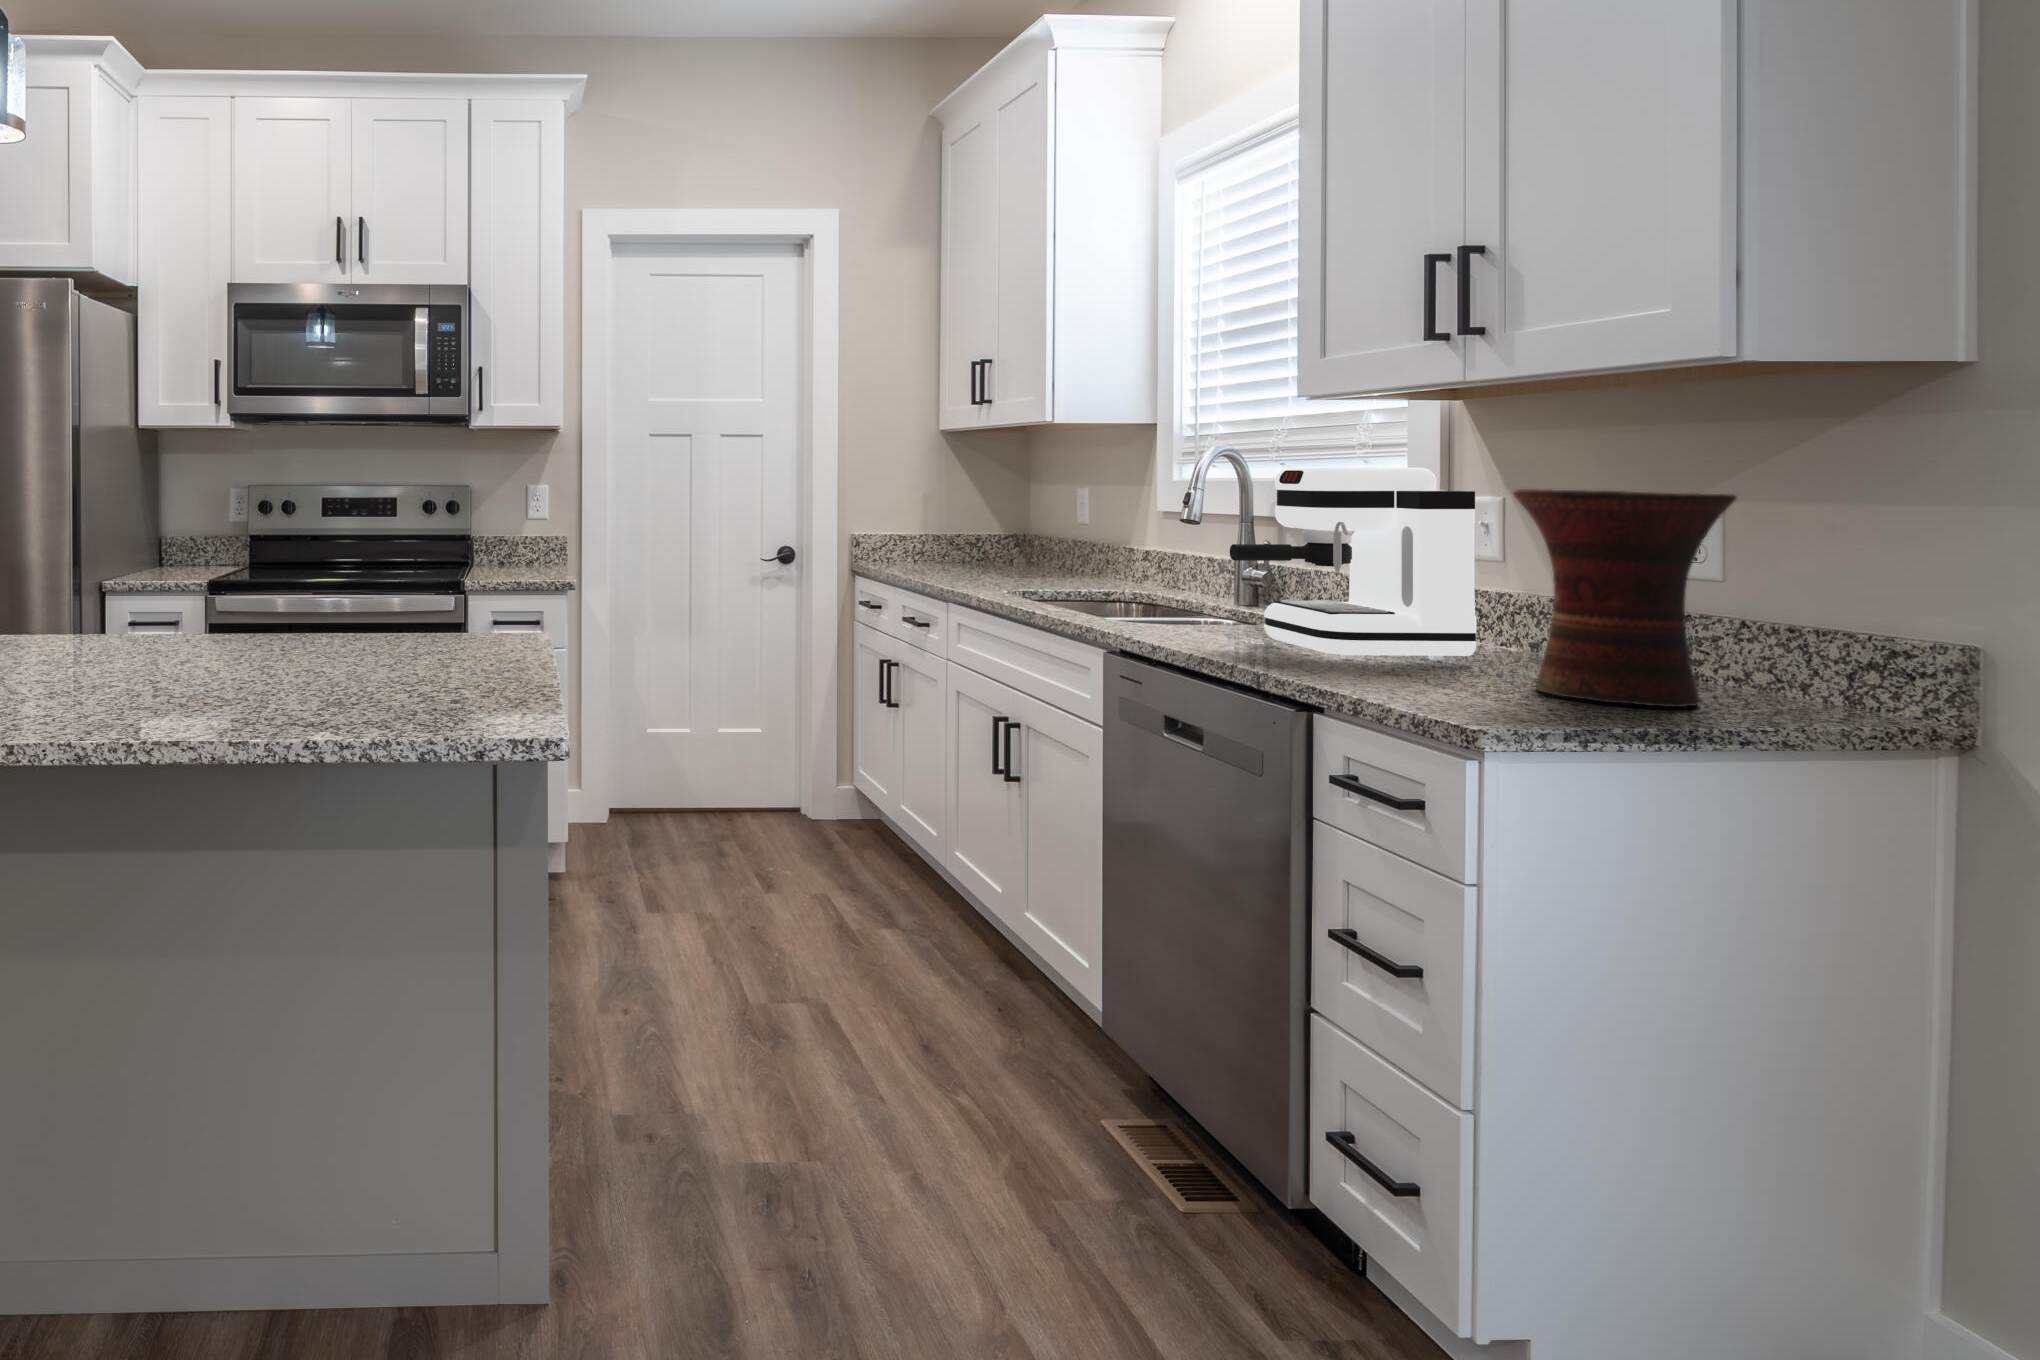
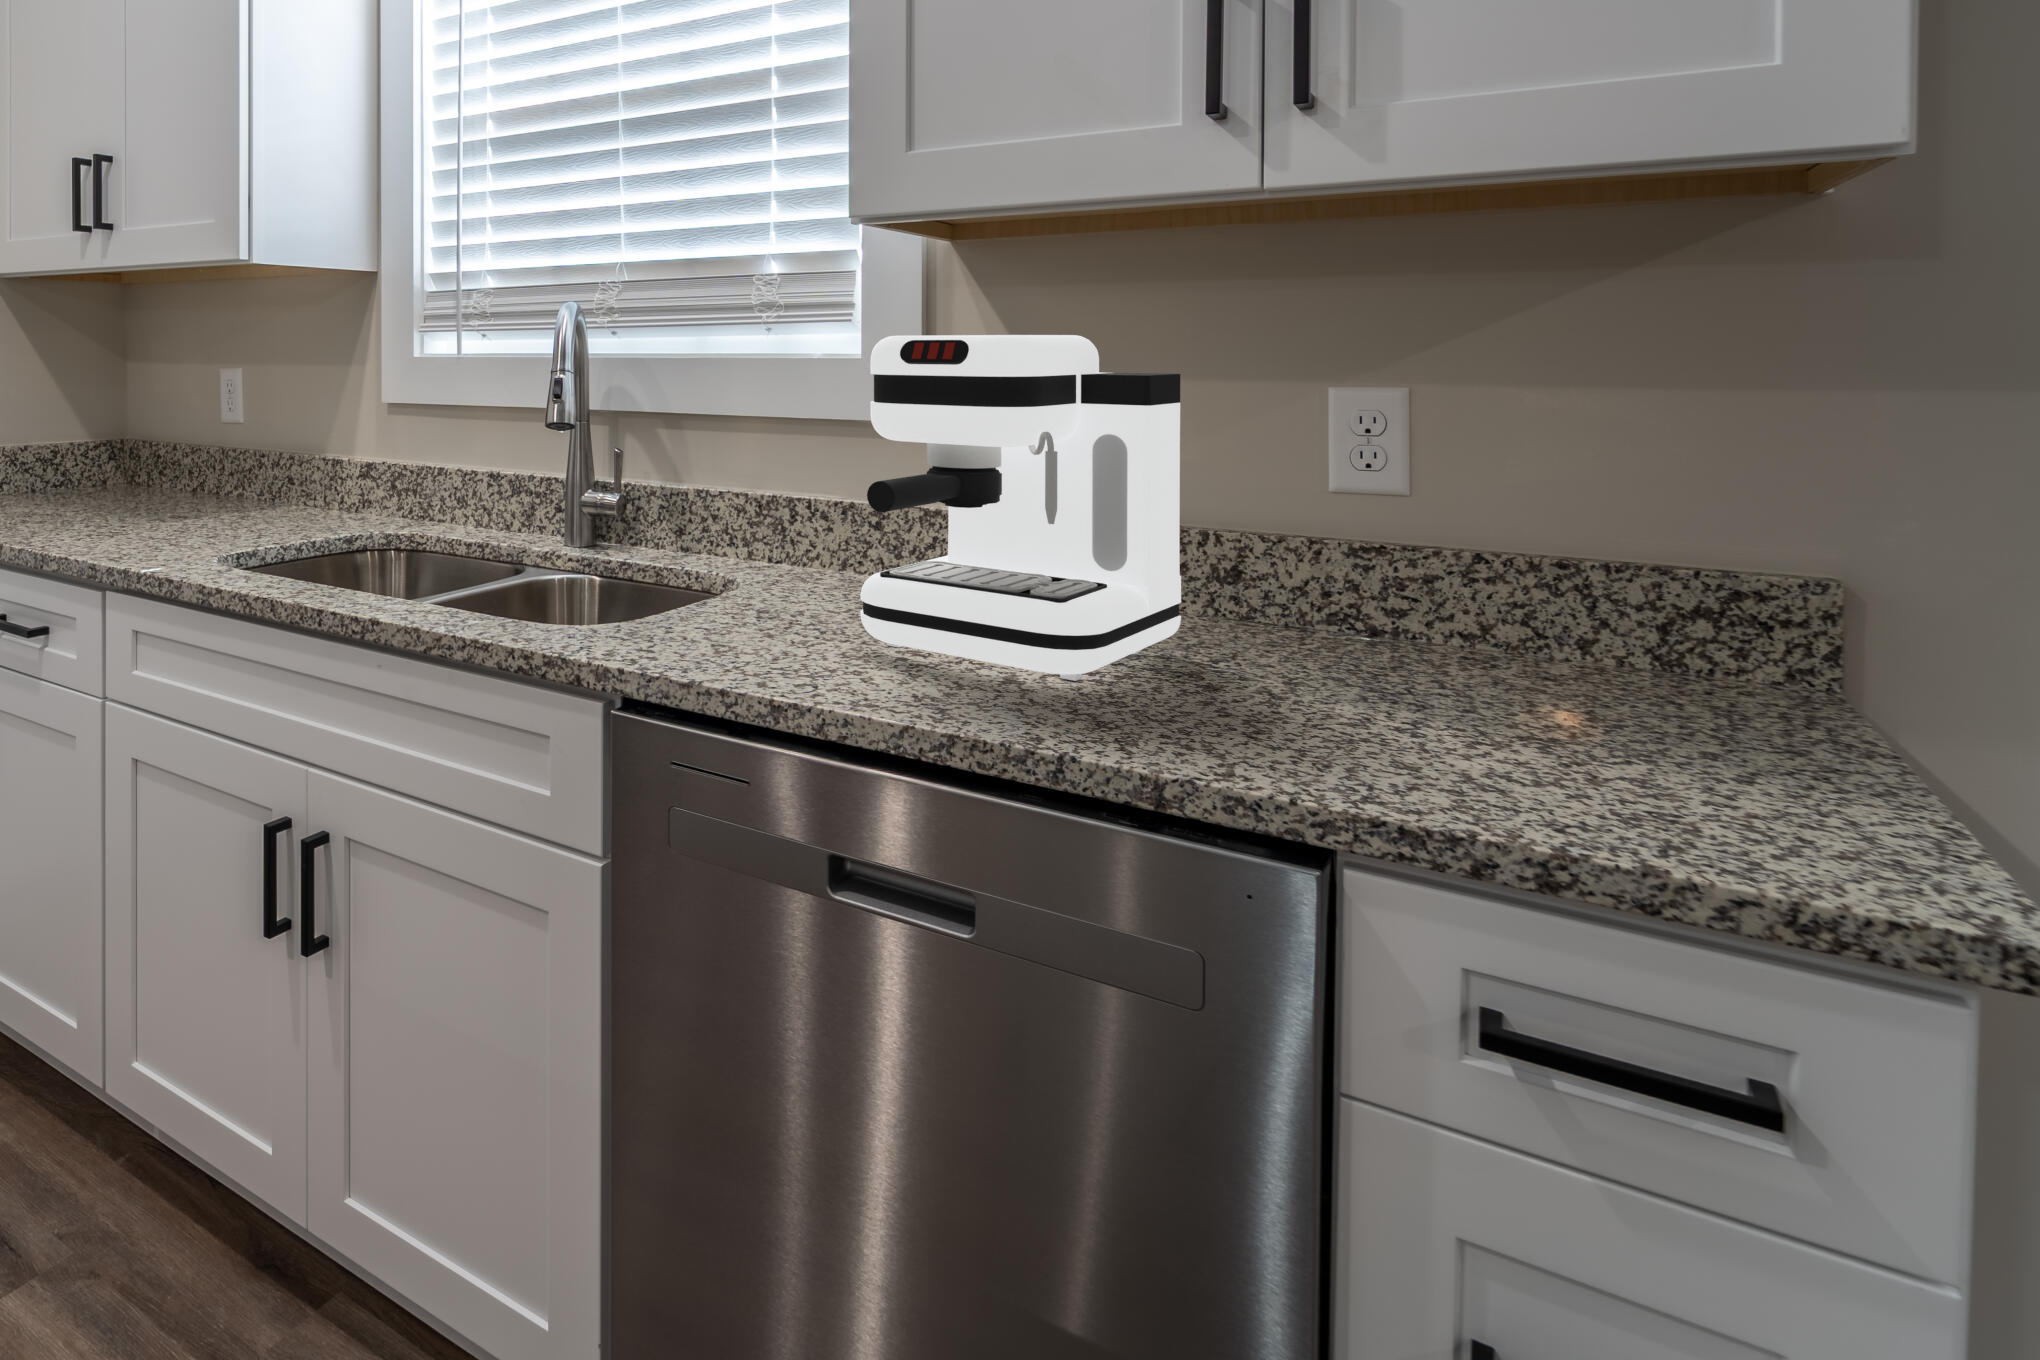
vase: present [1513,489,1737,707] -> none [1377,370,1733,739]

